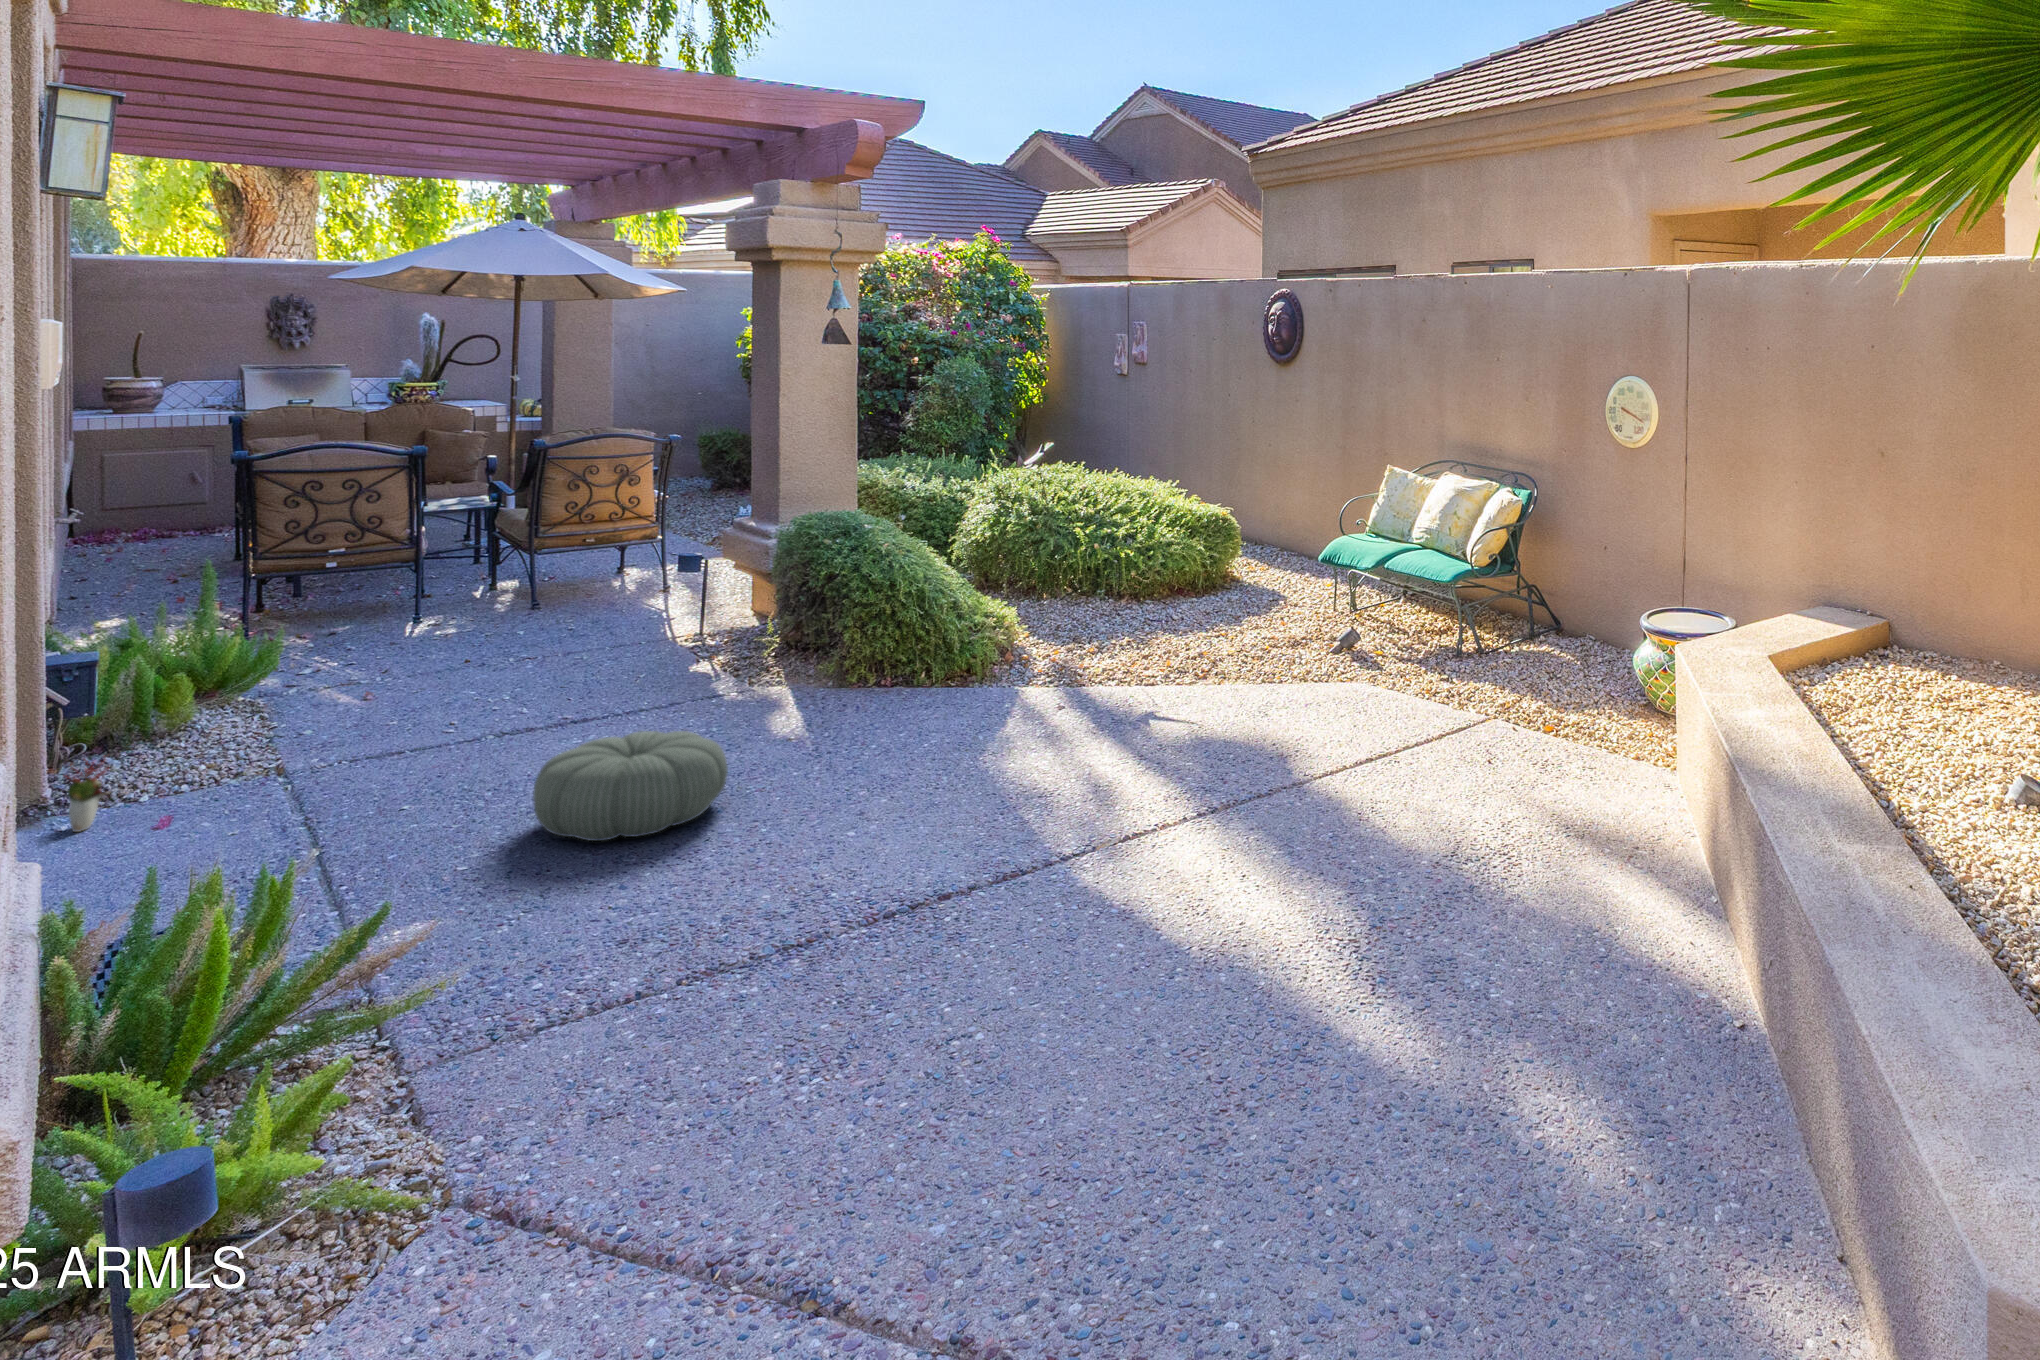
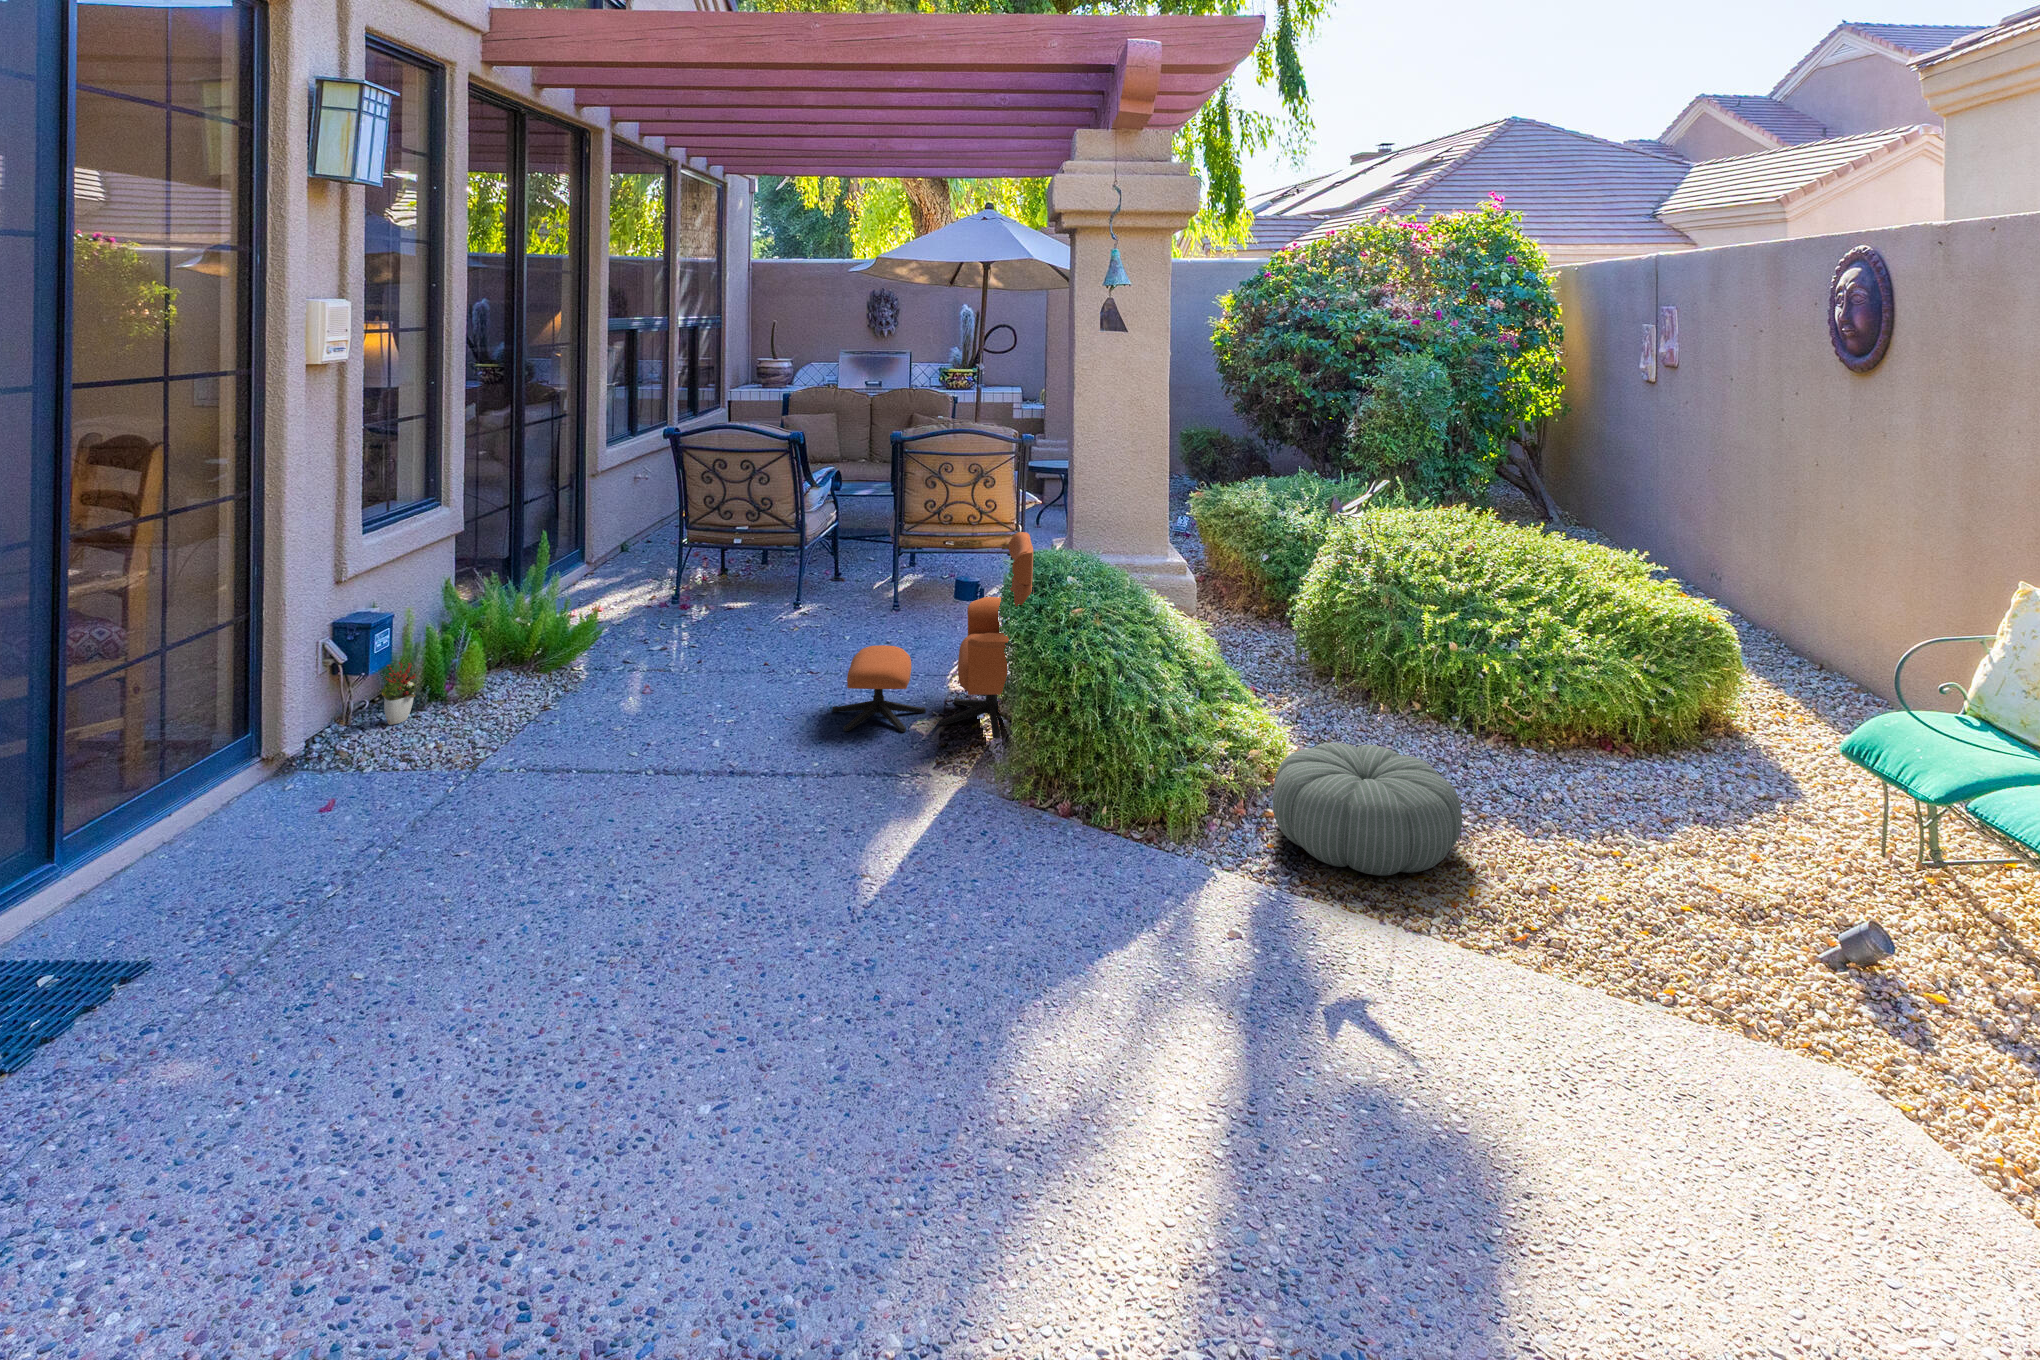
lounge chair: none [615,525,824,714] -> present [832,532,1033,738]
pouf: present [533,731,728,841] -> present [1273,743,1462,875]

